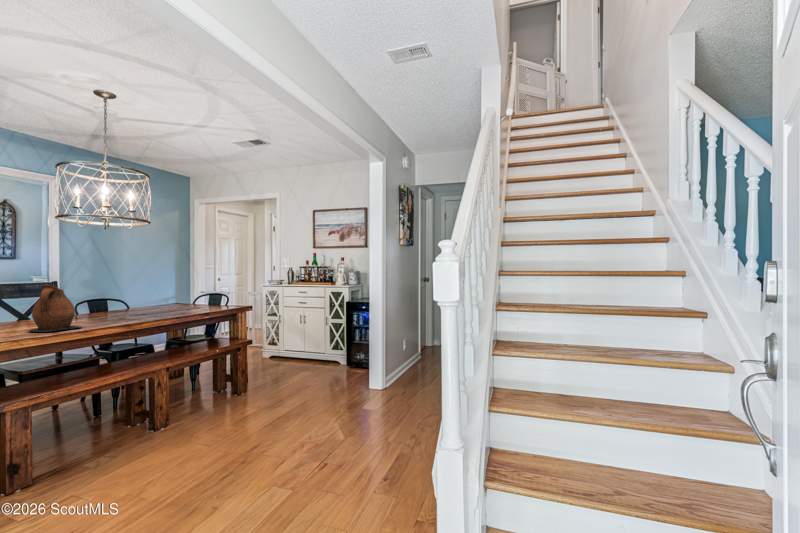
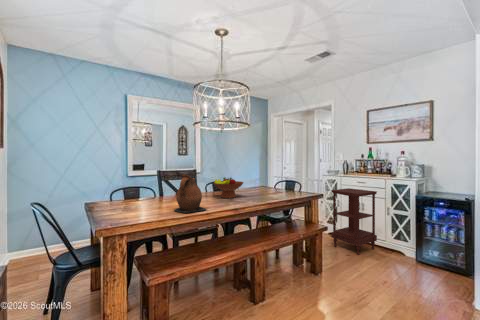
fruit bowl: none [91,289,141,316] -> present [214,177,243,198]
side table: none [267,299,317,371] -> present [331,188,377,255]

